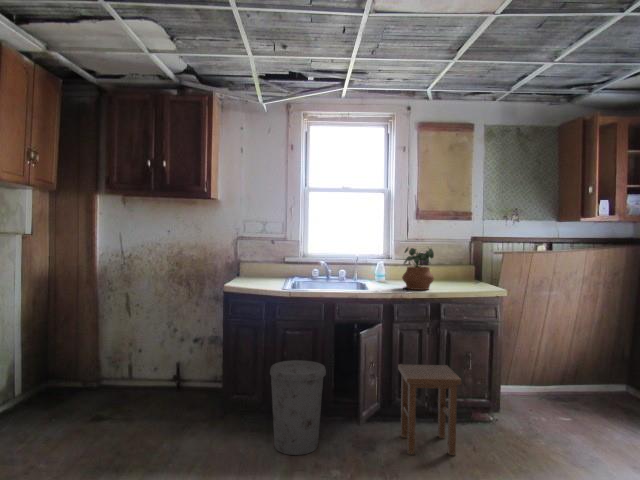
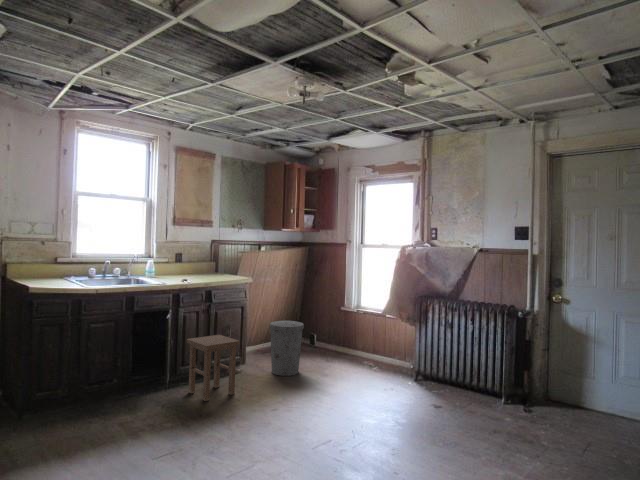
potted plant: present [402,247,434,290] -> none [180,248,206,281]
trash can: present [270,360,326,455] -> present [270,321,304,376]

